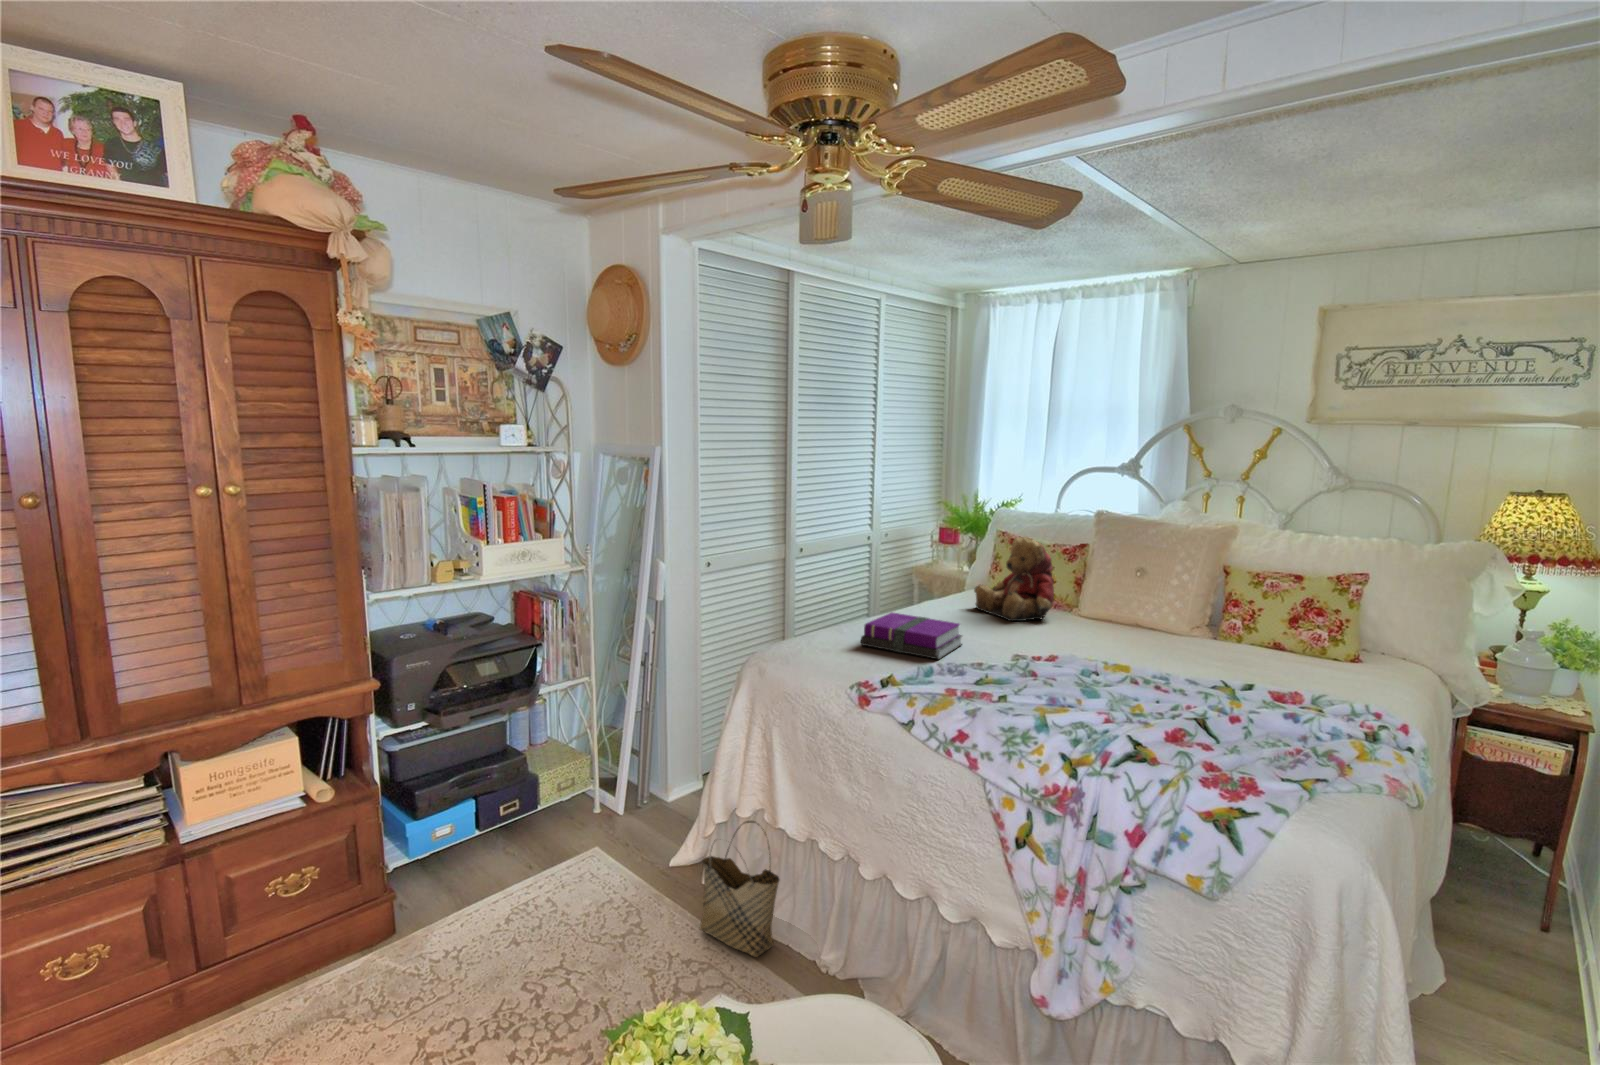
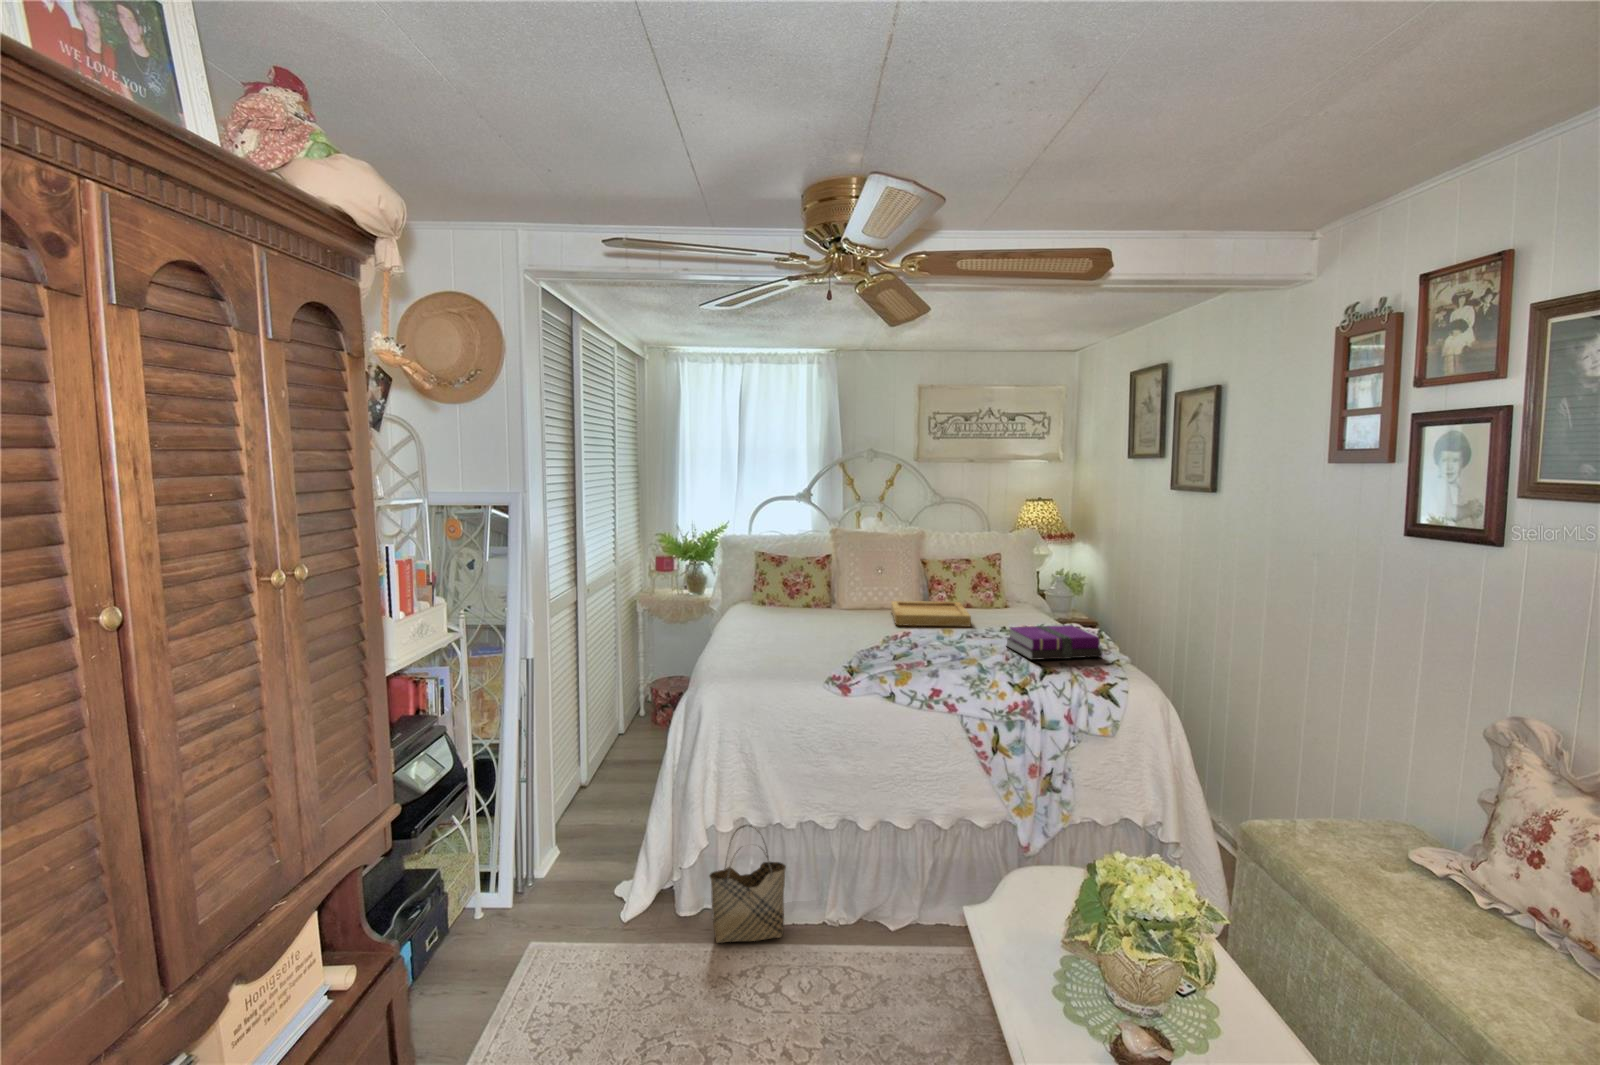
teddy bear: present [974,537,1054,621] -> none [764,553,832,620]
notebook: present [861,613,962,659] -> present [1006,625,1103,660]
tray: none [1103,618,1250,673] -> present [891,601,971,626]

